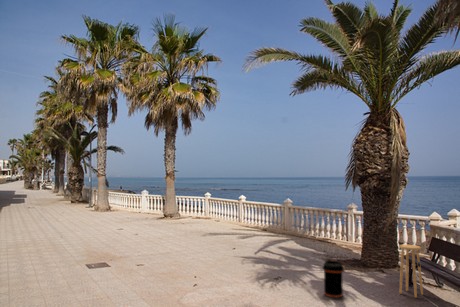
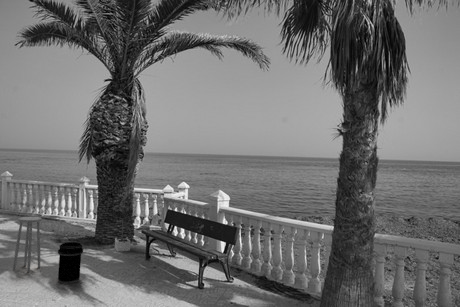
potted tree: none [373,230,394,276] -> present [112,205,133,252]
stool: present [399,245,423,298] -> present [13,217,42,272]

